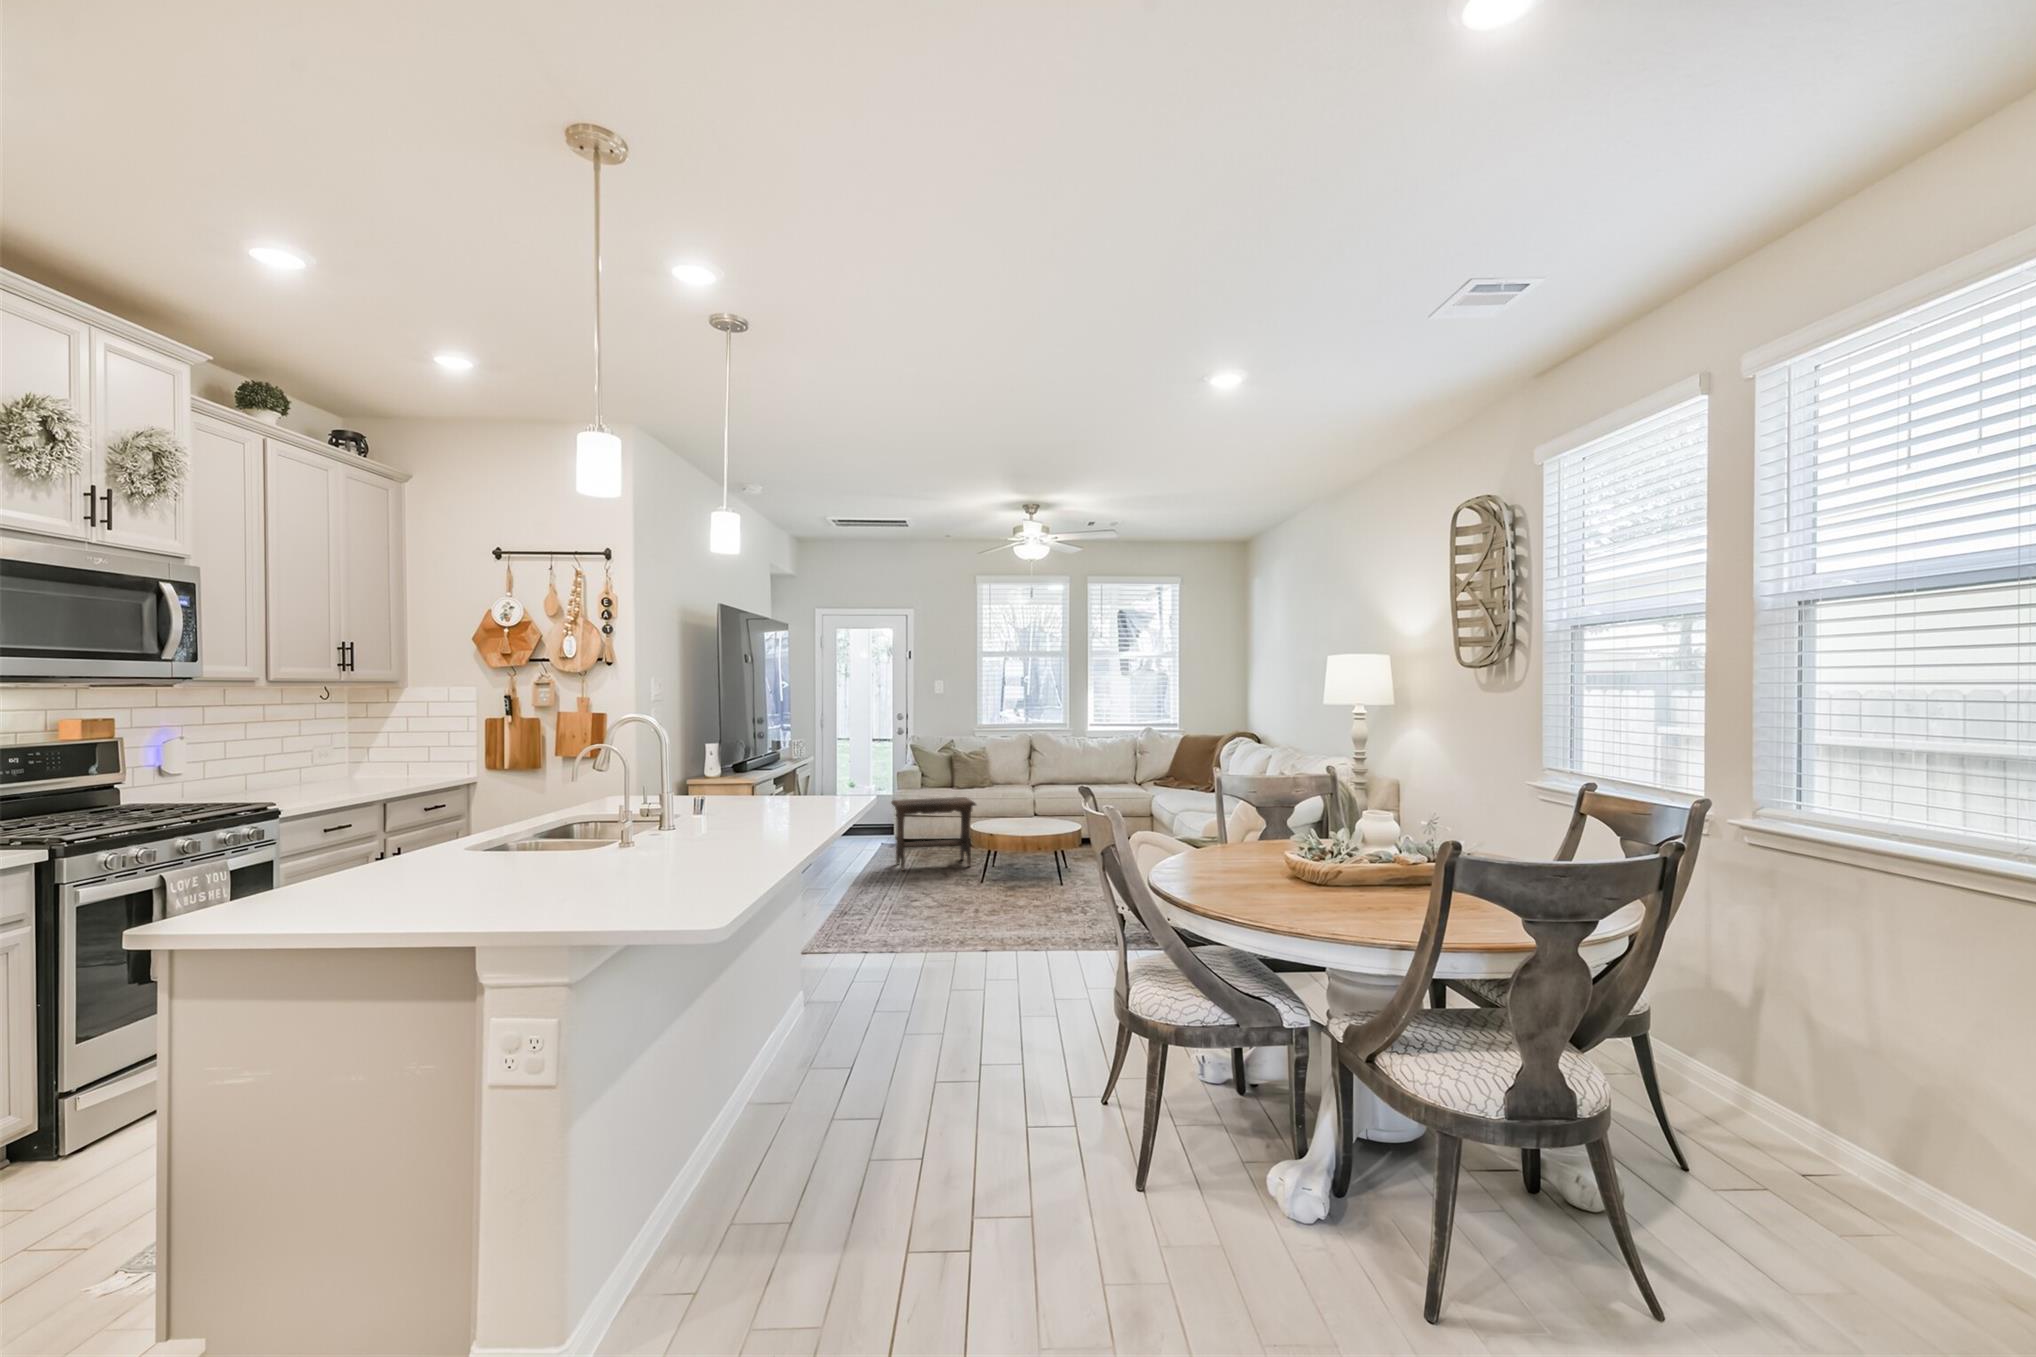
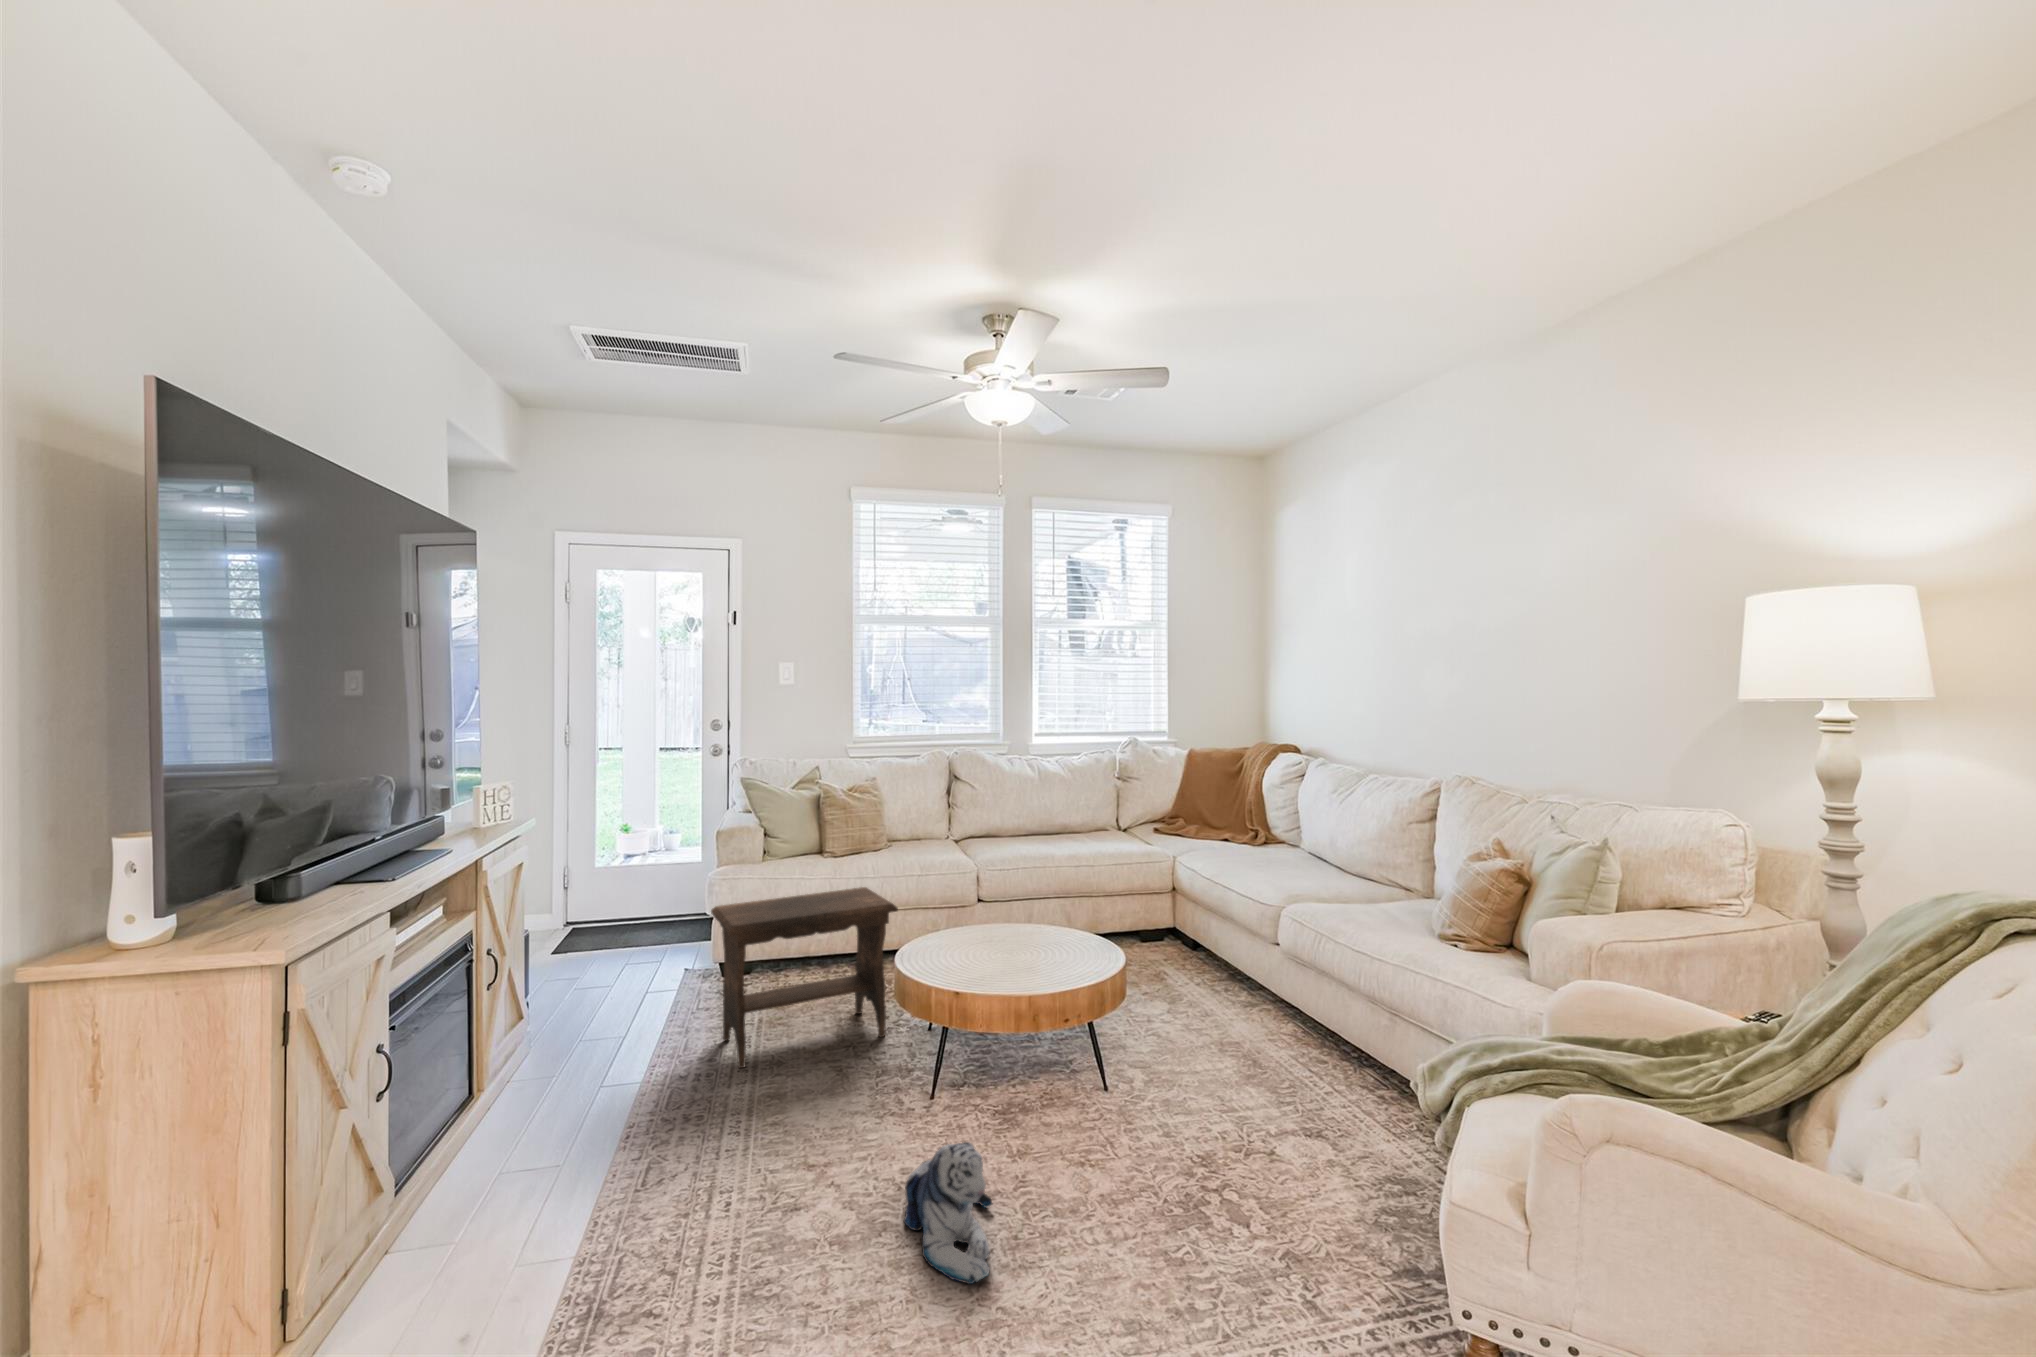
plush toy: none [952,872,988,914] -> present [904,1142,992,1284]

